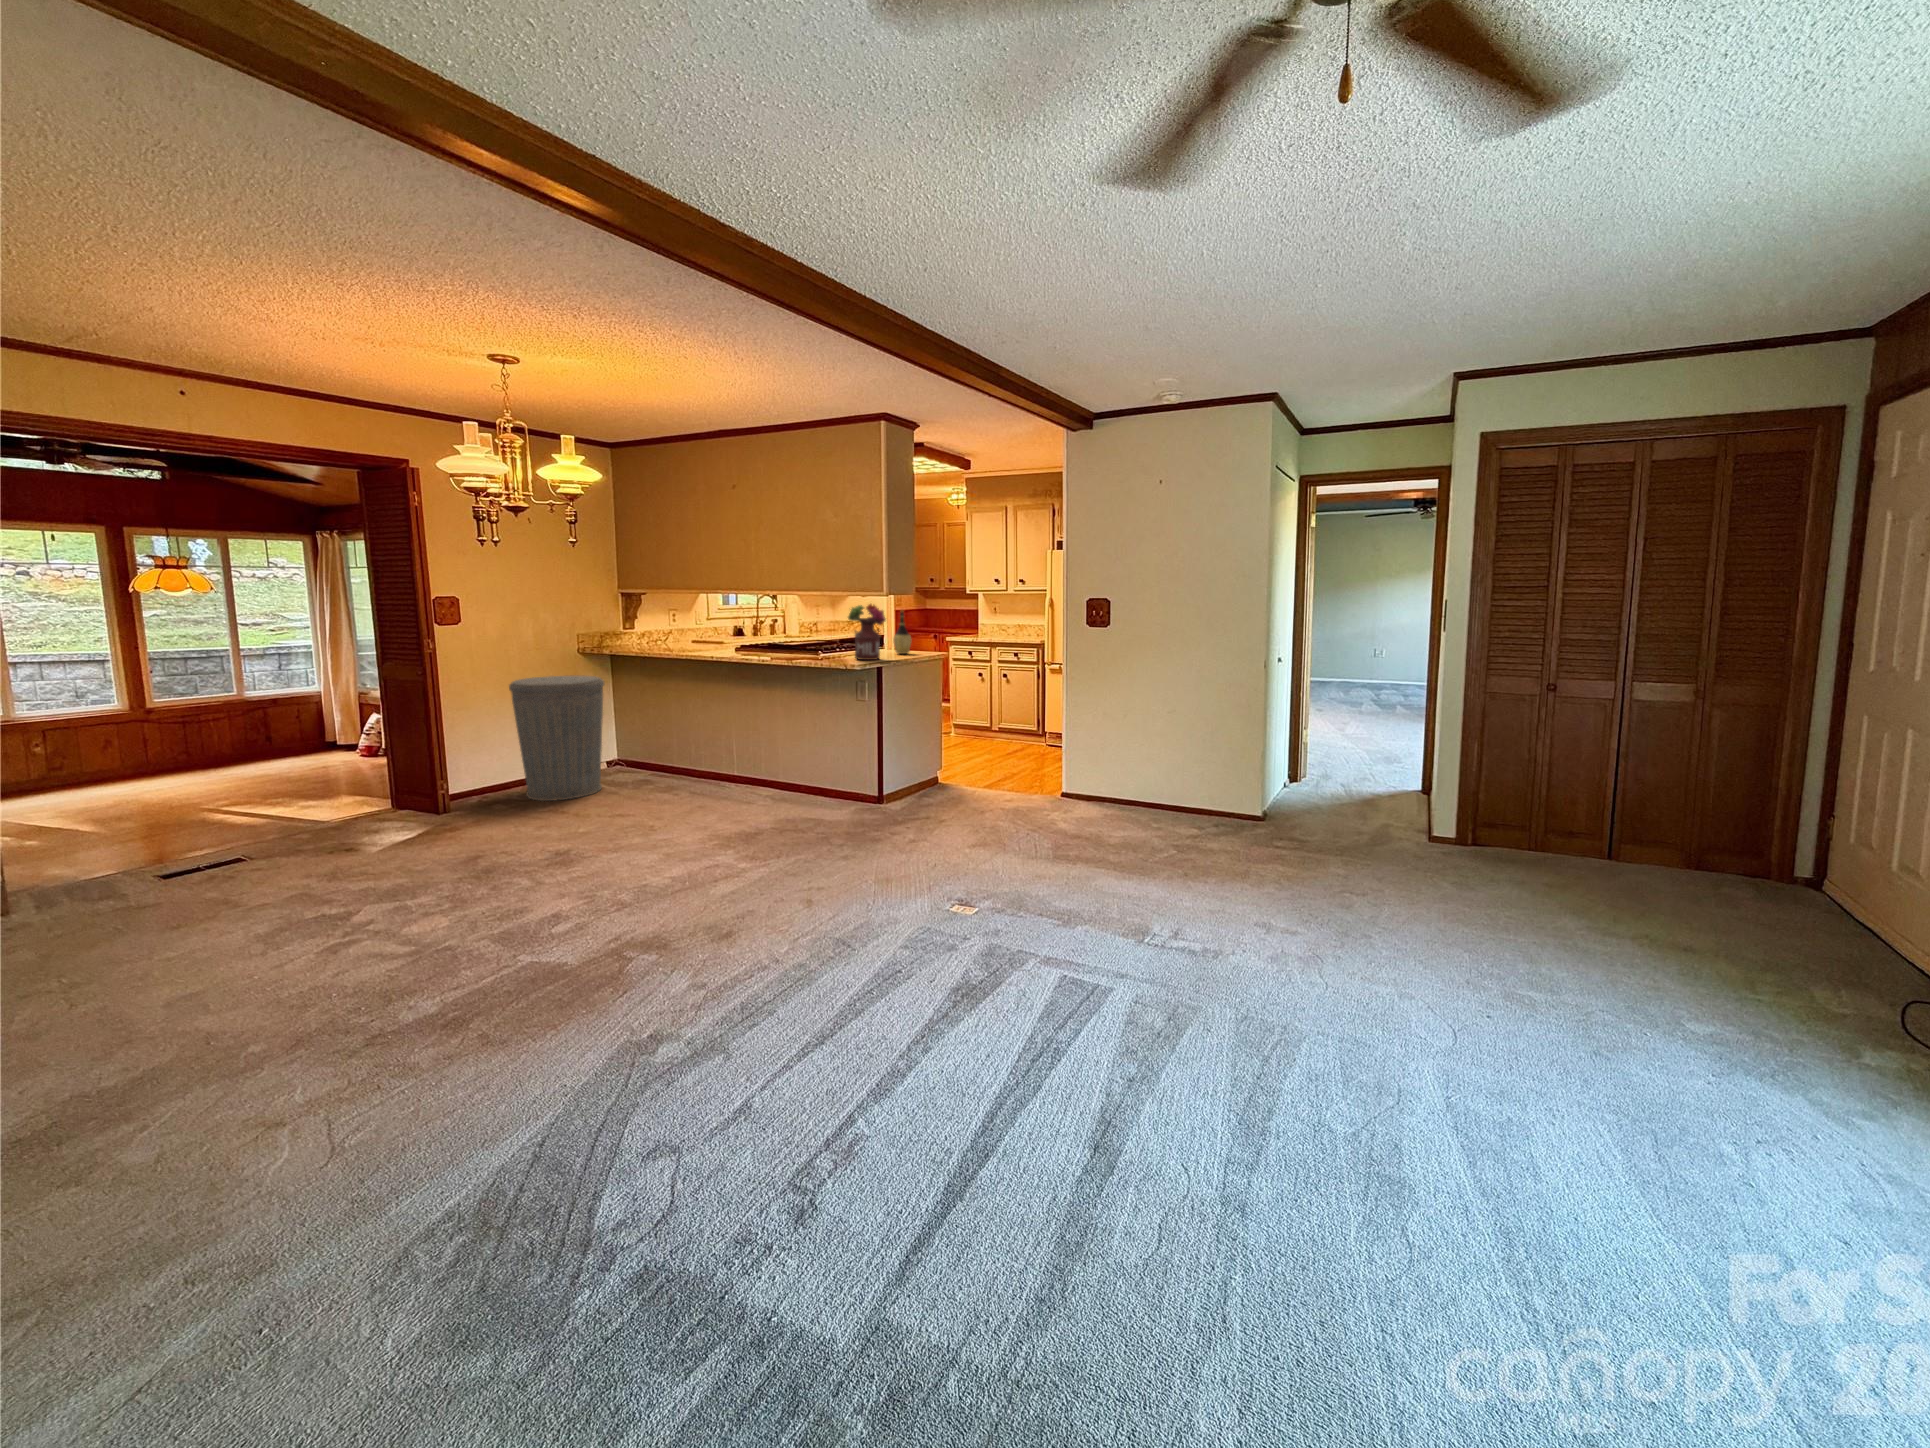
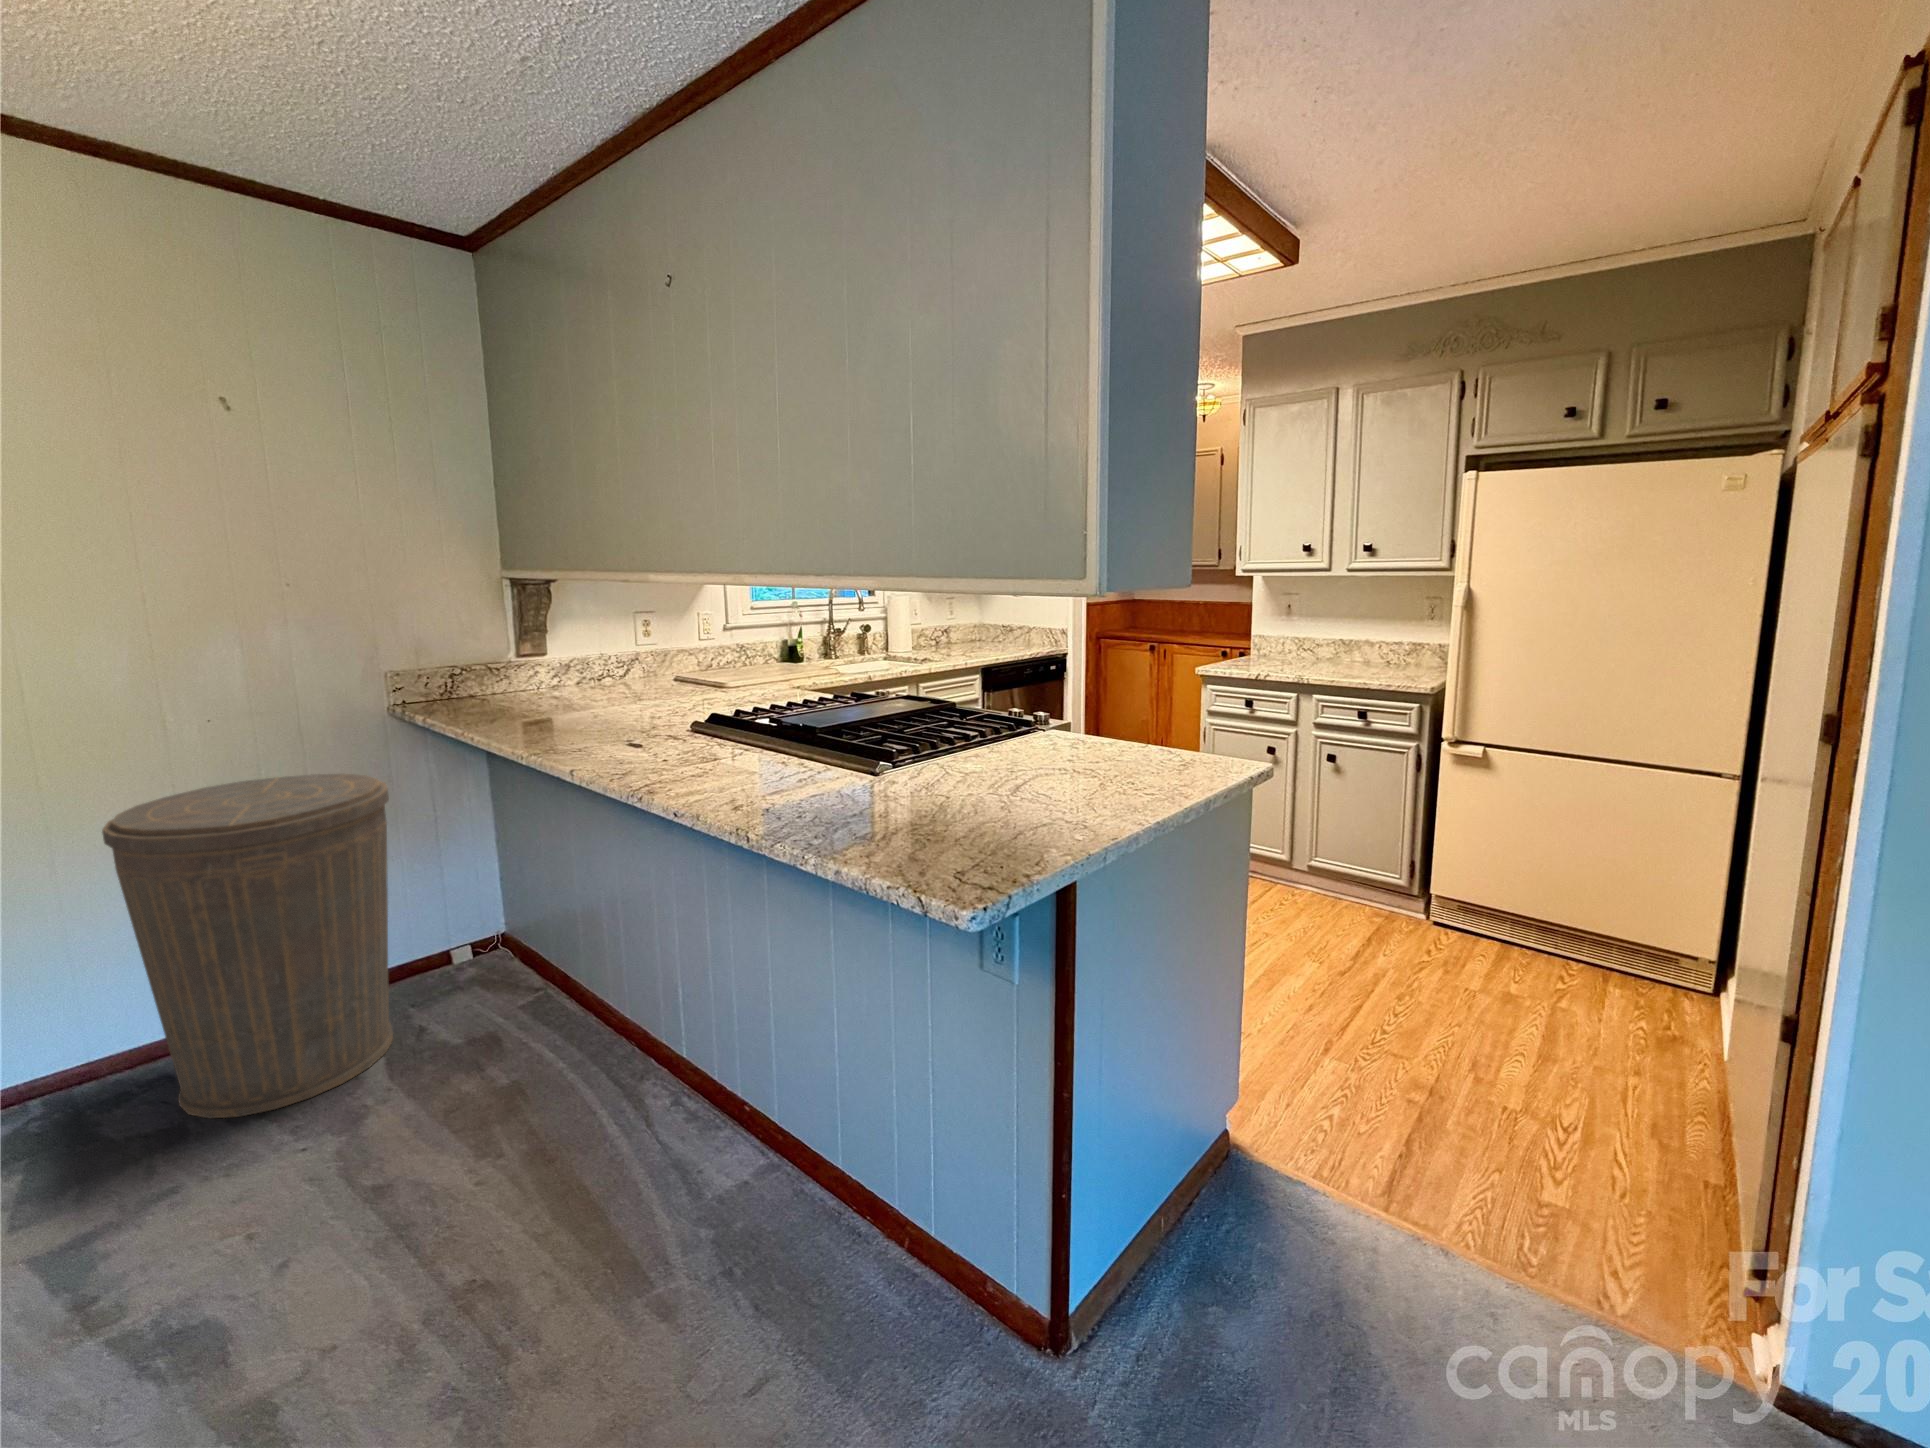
flower arrangement: present [848,604,886,660] -> none [938,612,1081,823]
wine bottle: present [893,610,911,654] -> none [1097,627,1153,767]

